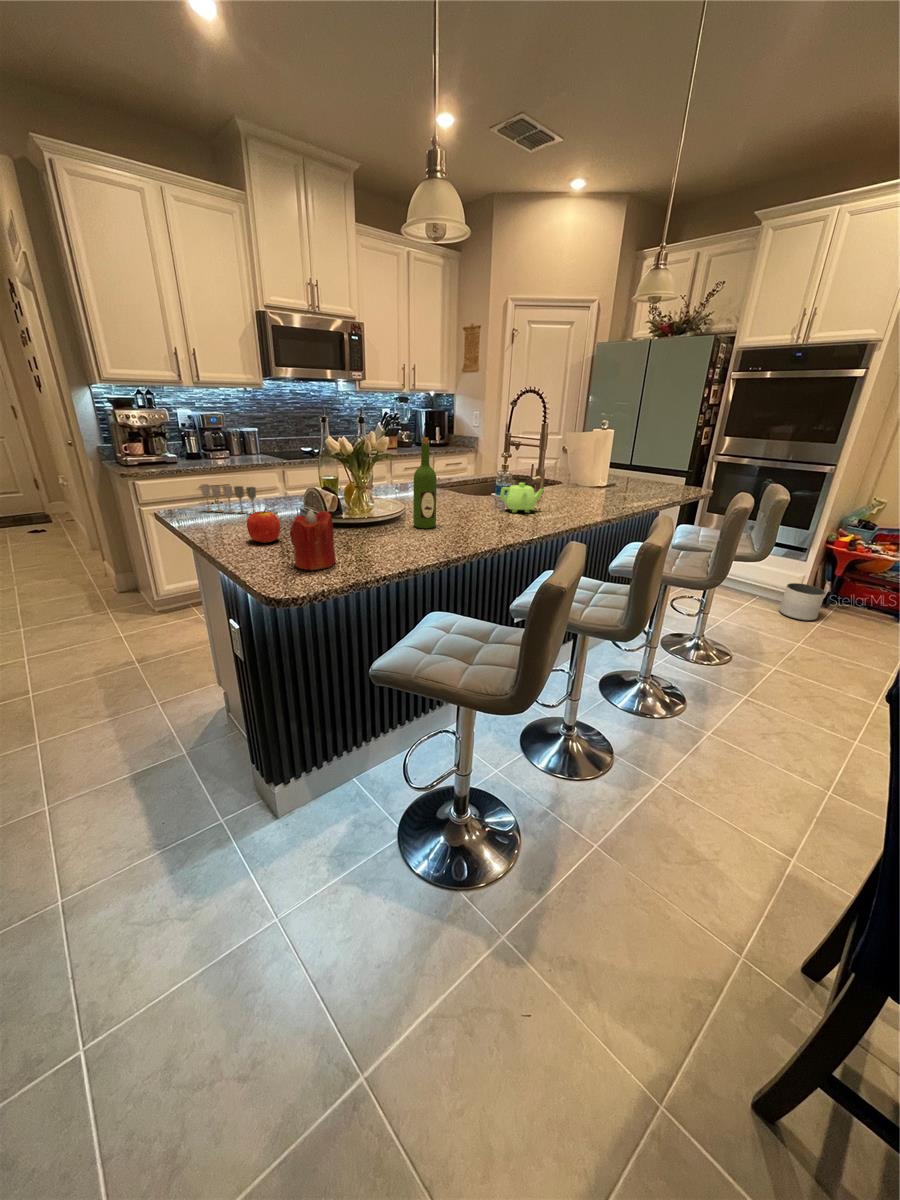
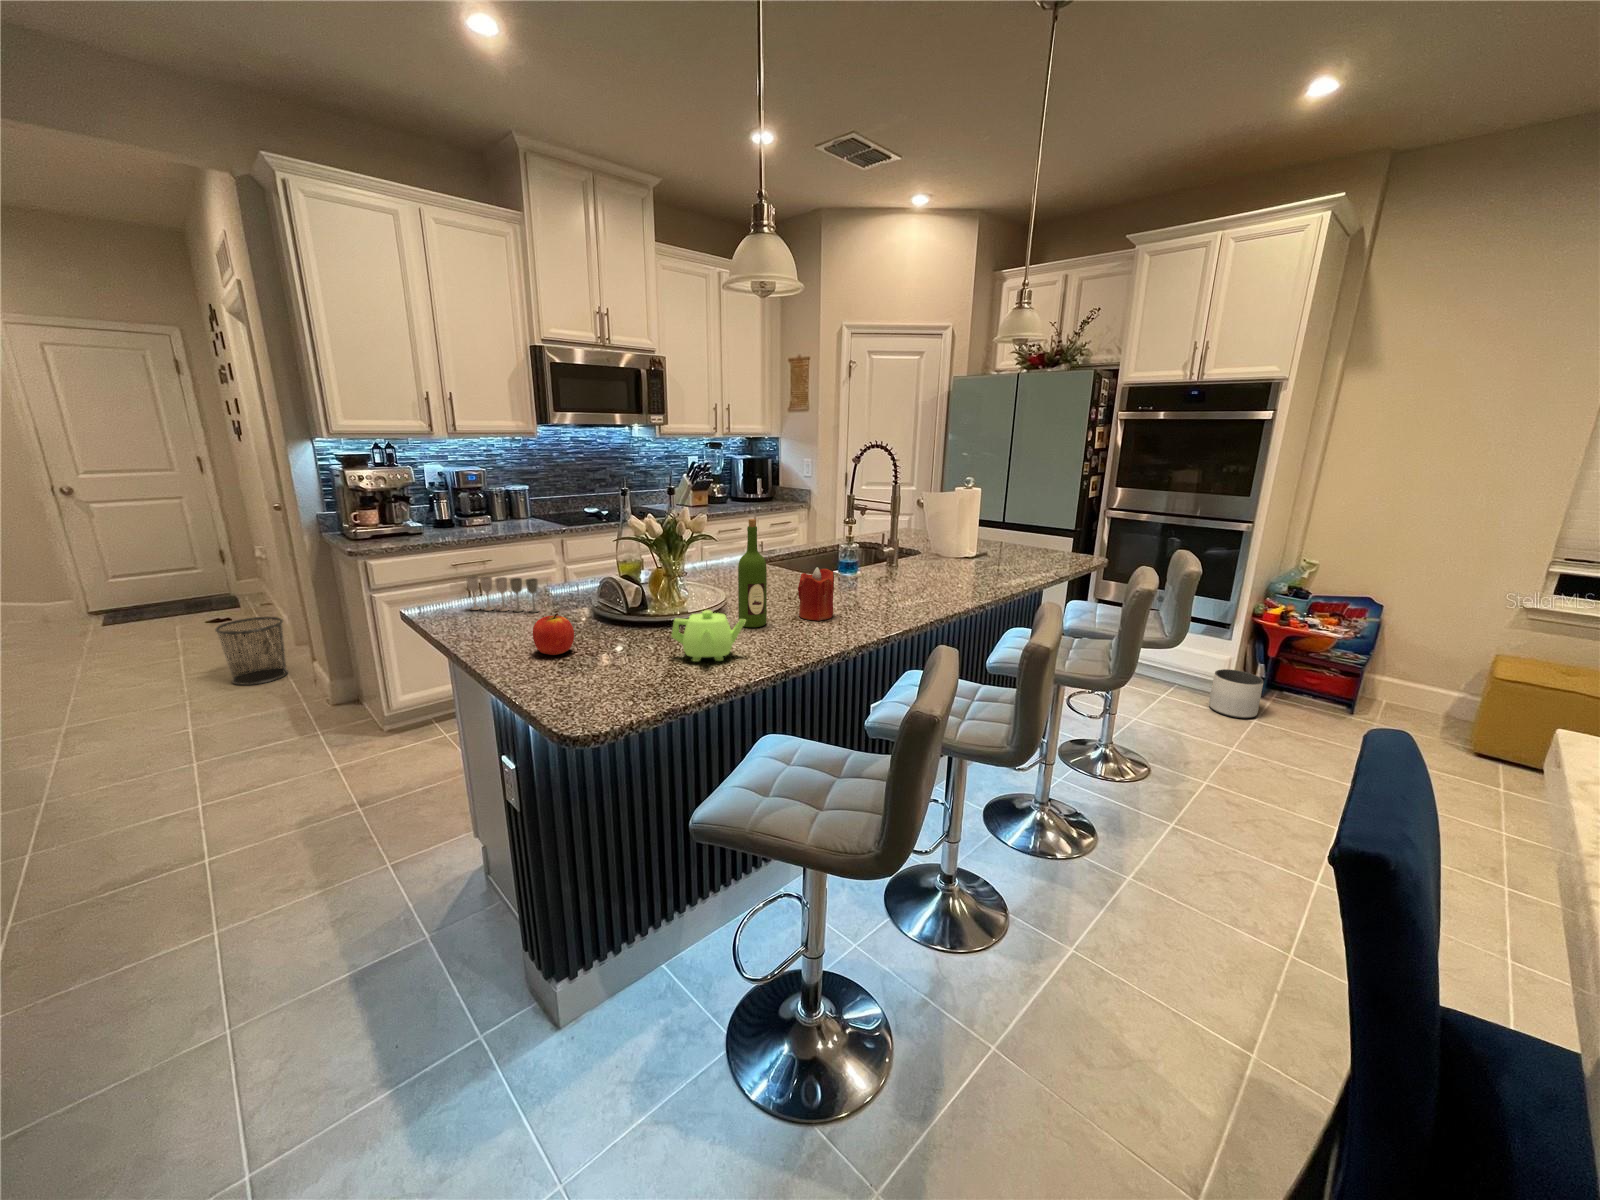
teapot: present [500,483,543,513] -> present [672,610,745,662]
candle: present [290,509,335,571] -> present [798,567,834,621]
trash can: none [34,526,91,575] -> present [215,617,288,685]

